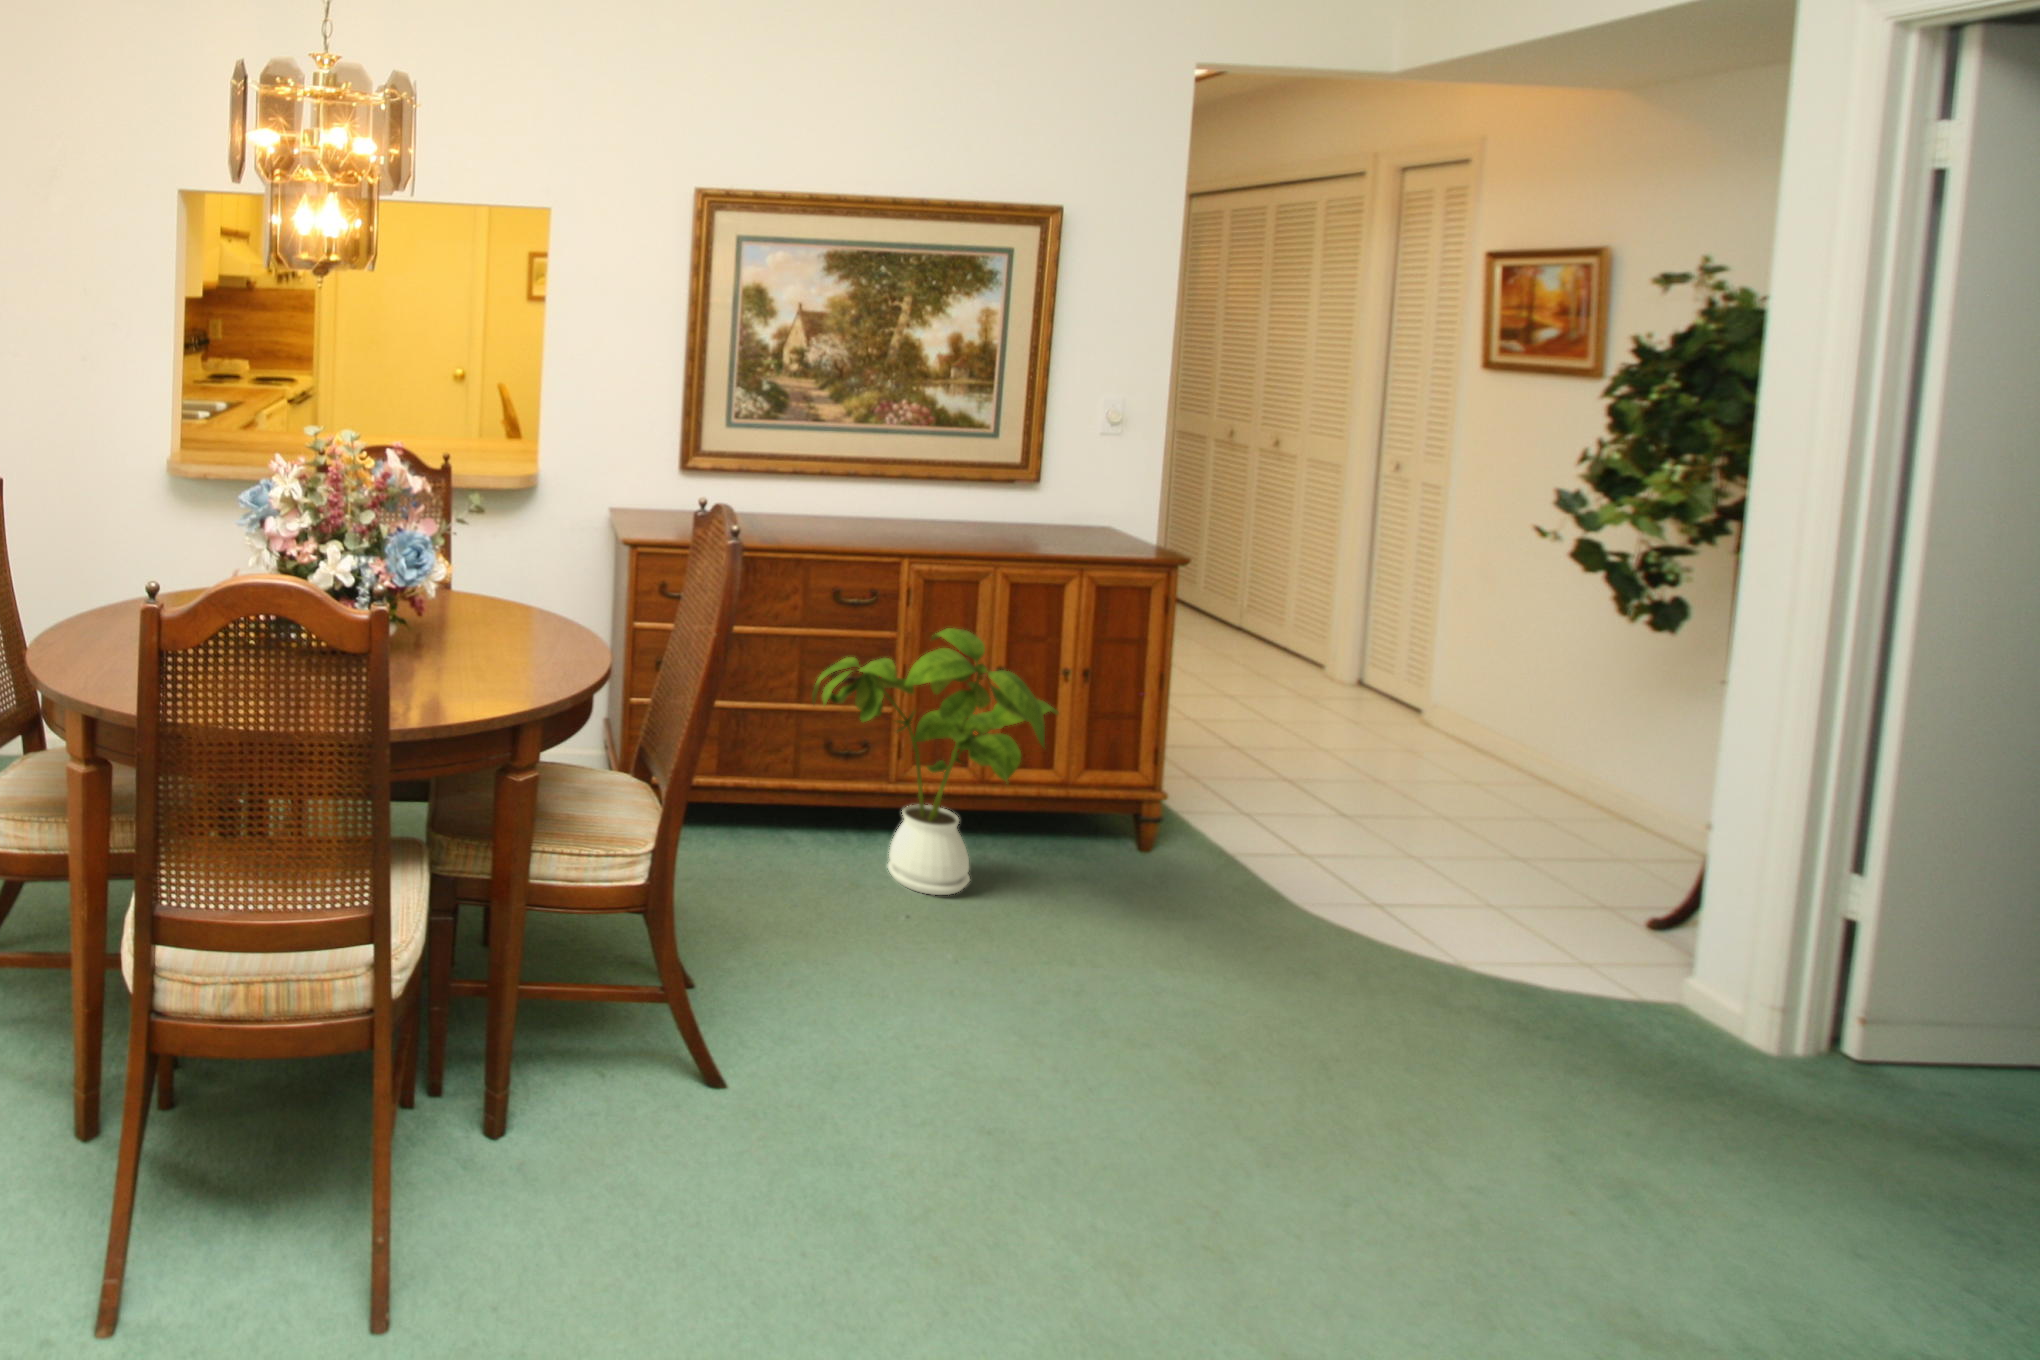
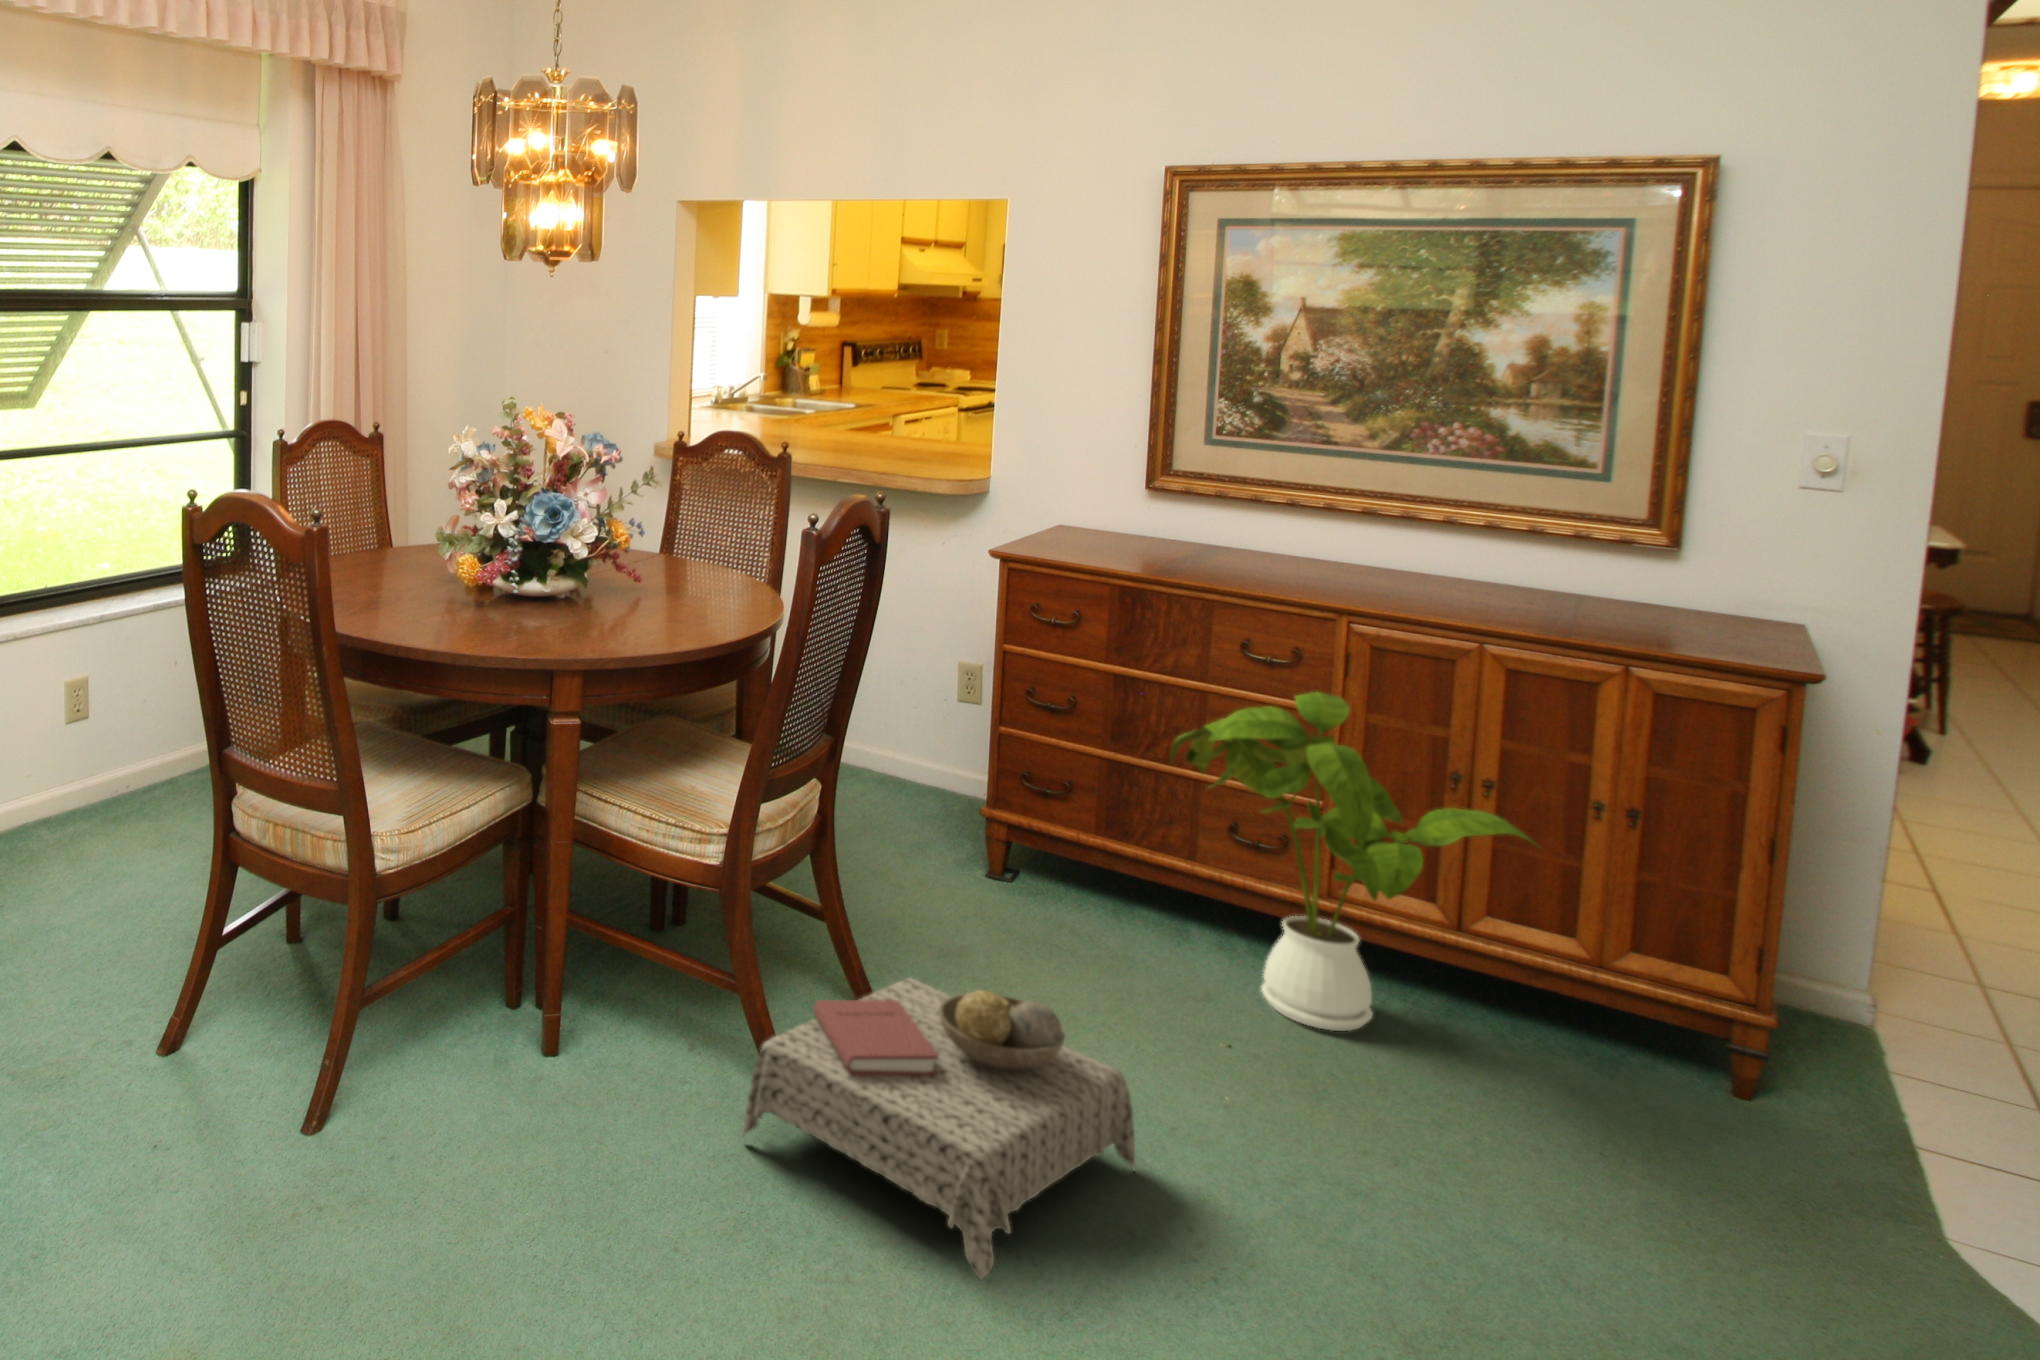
ottoman: none [756,970,1078,1267] -> present [742,978,1135,1279]

